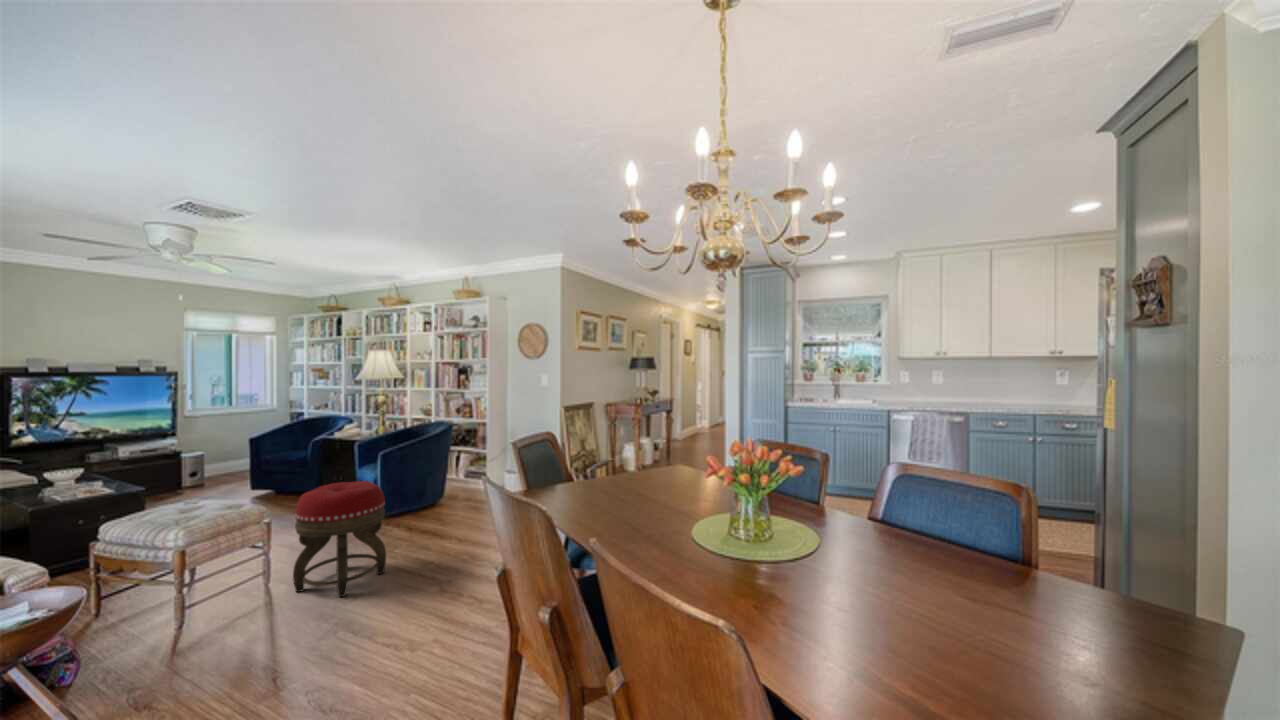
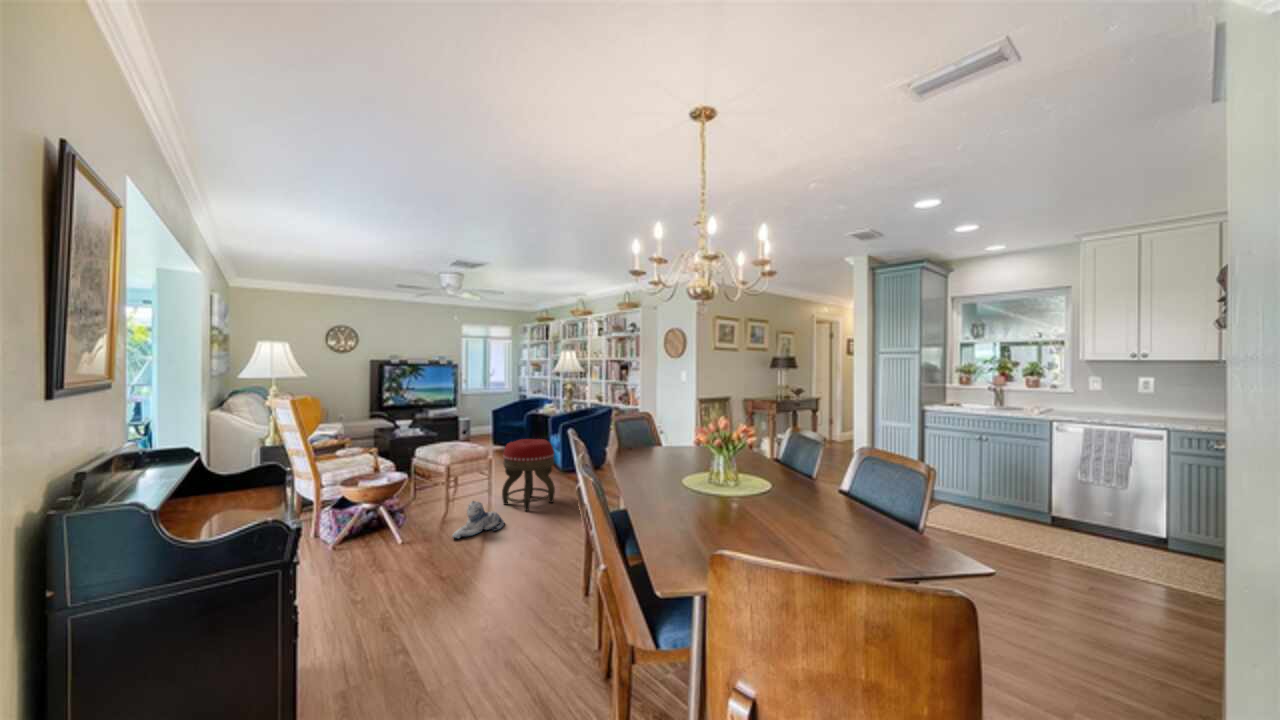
plush toy: none [202,605,308,684] -> present [452,501,504,538]

